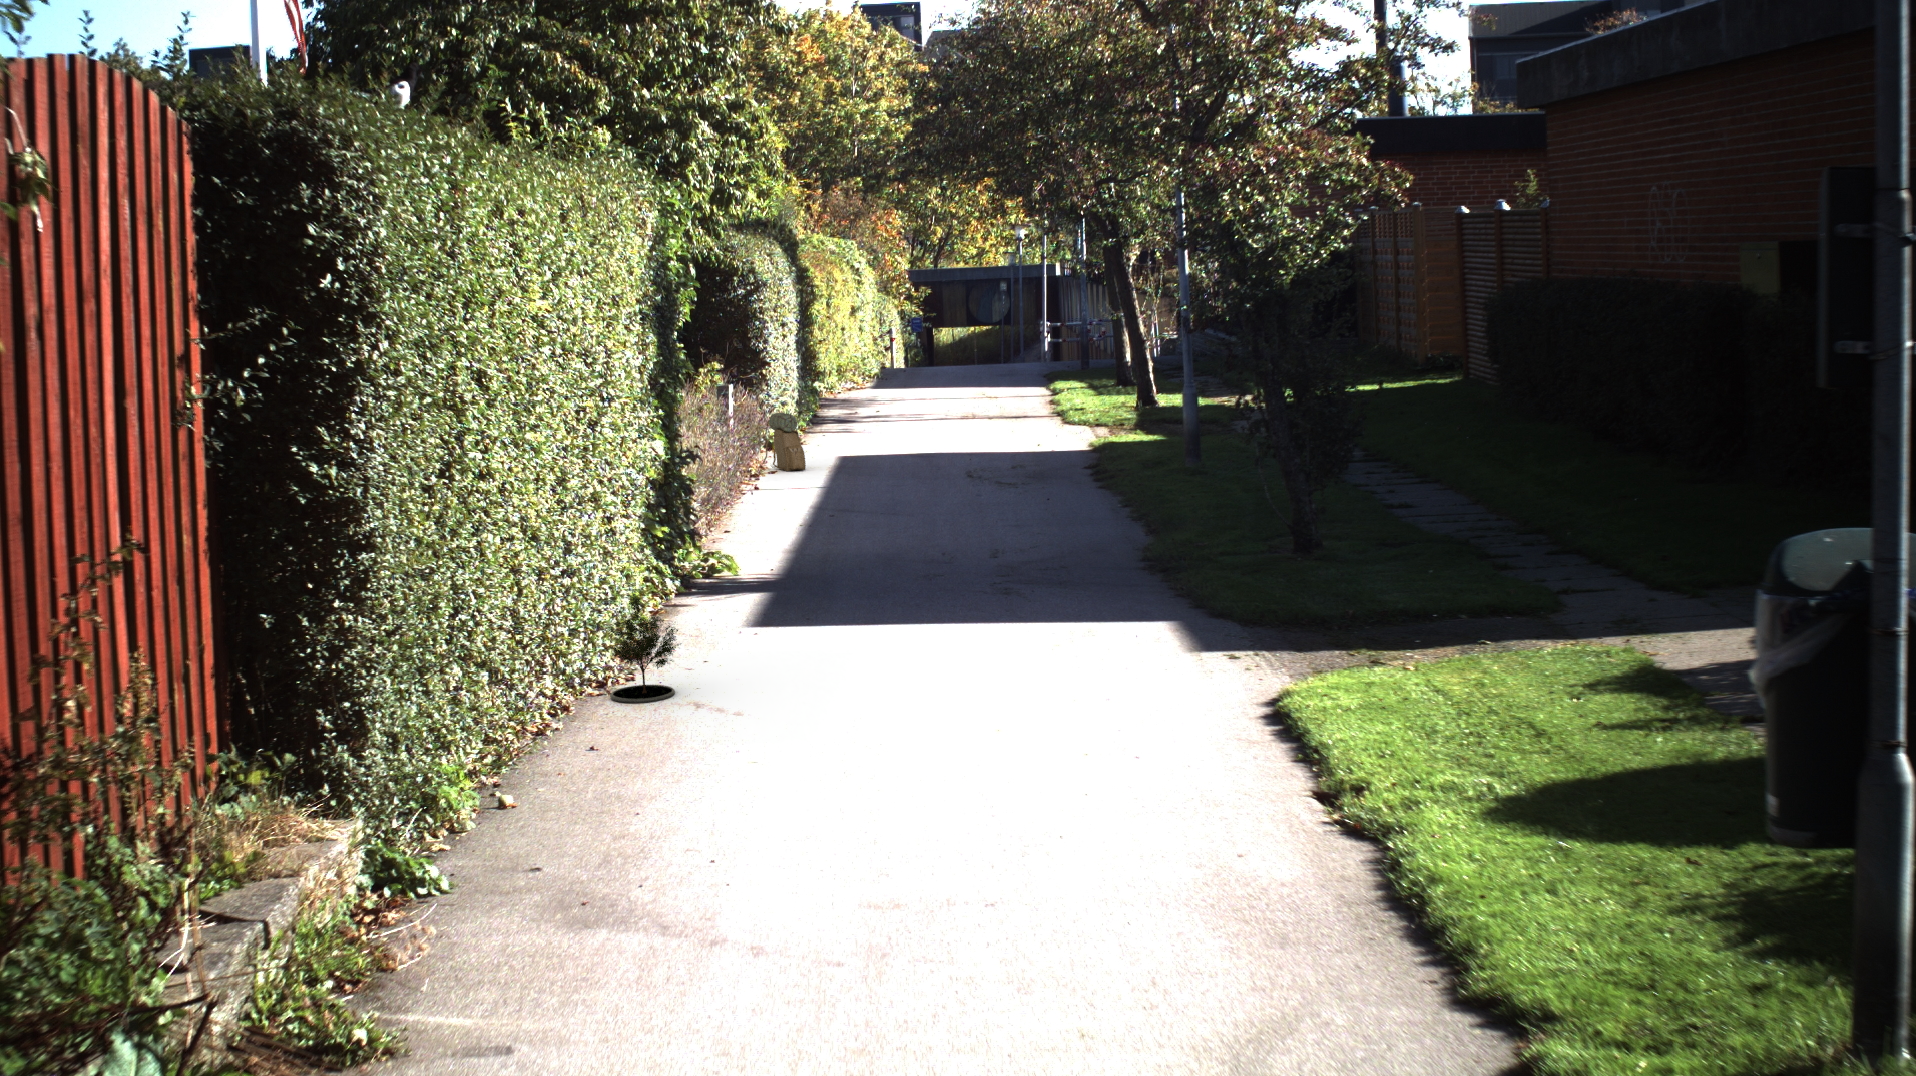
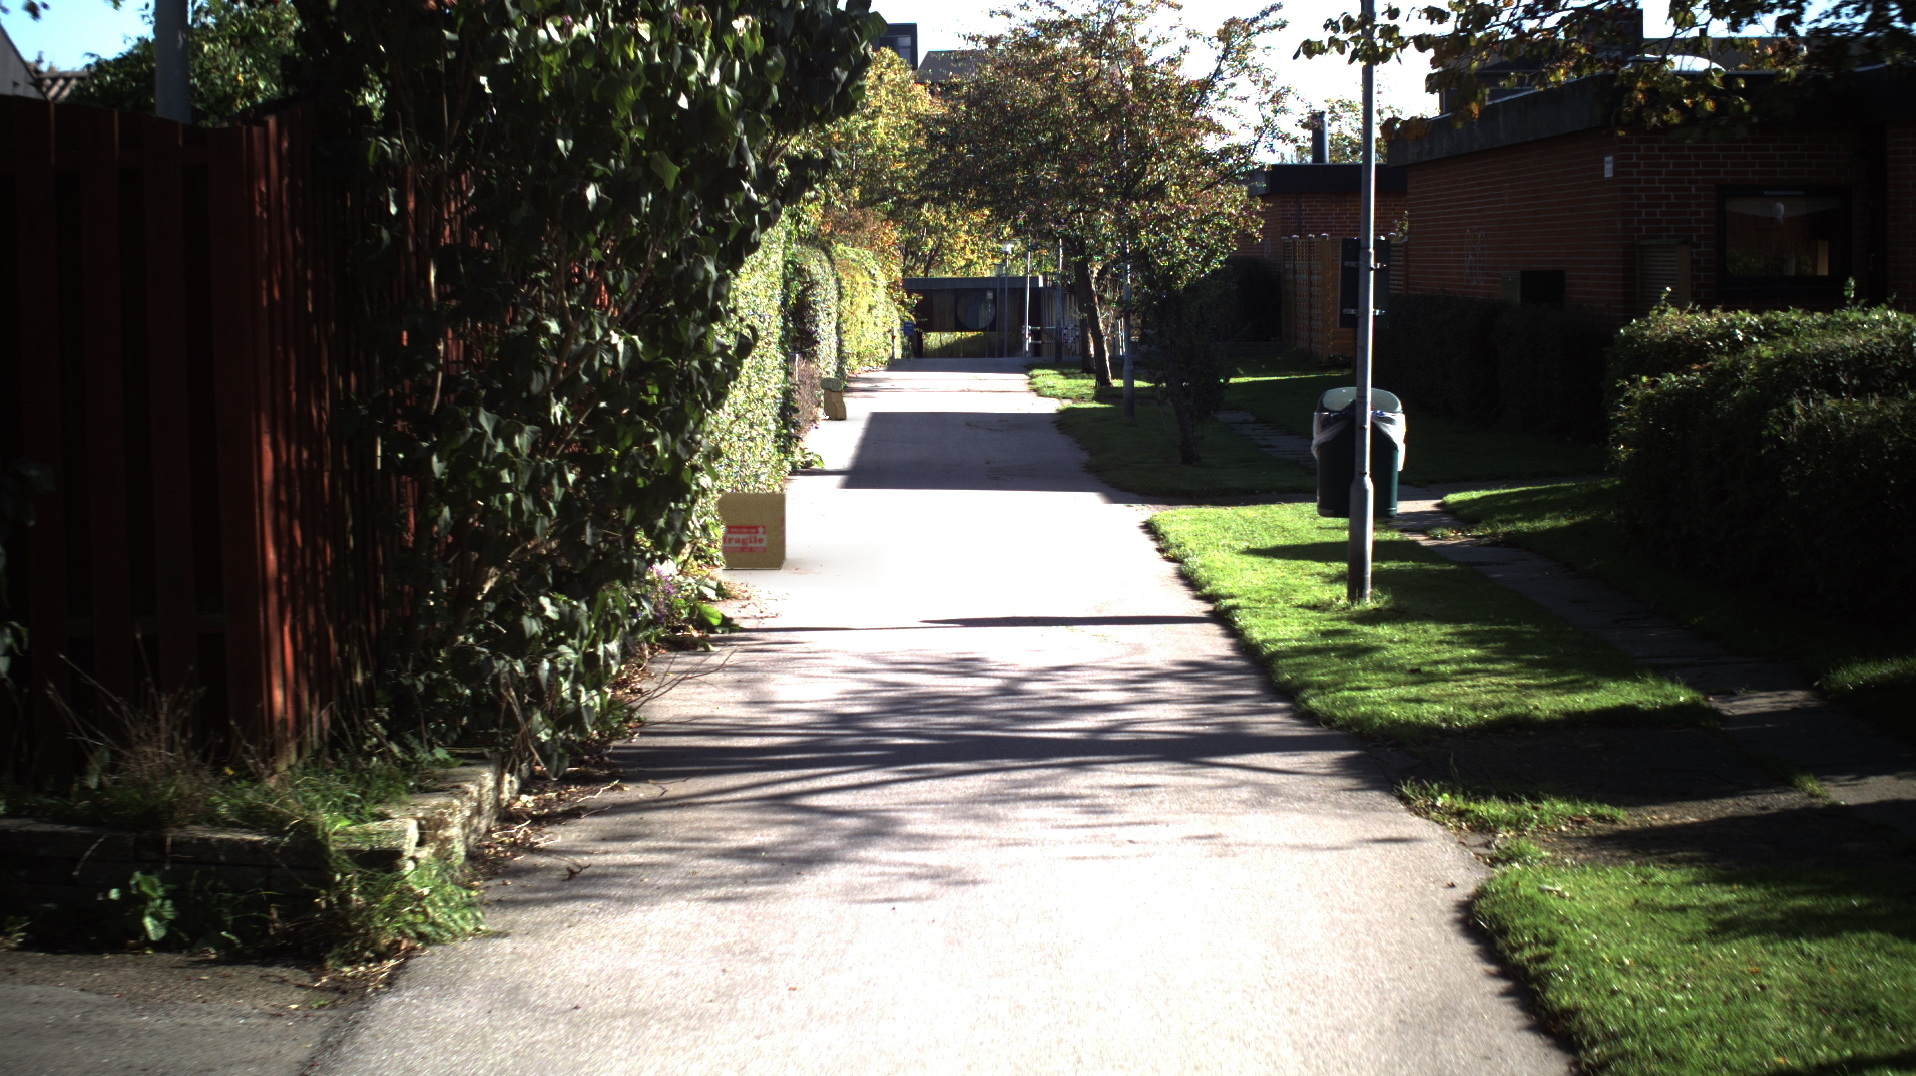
potted tree: present [605,589,681,703] -> none [766,448,811,516]
cardboard box: none [399,723,583,902] -> present [717,492,786,570]

